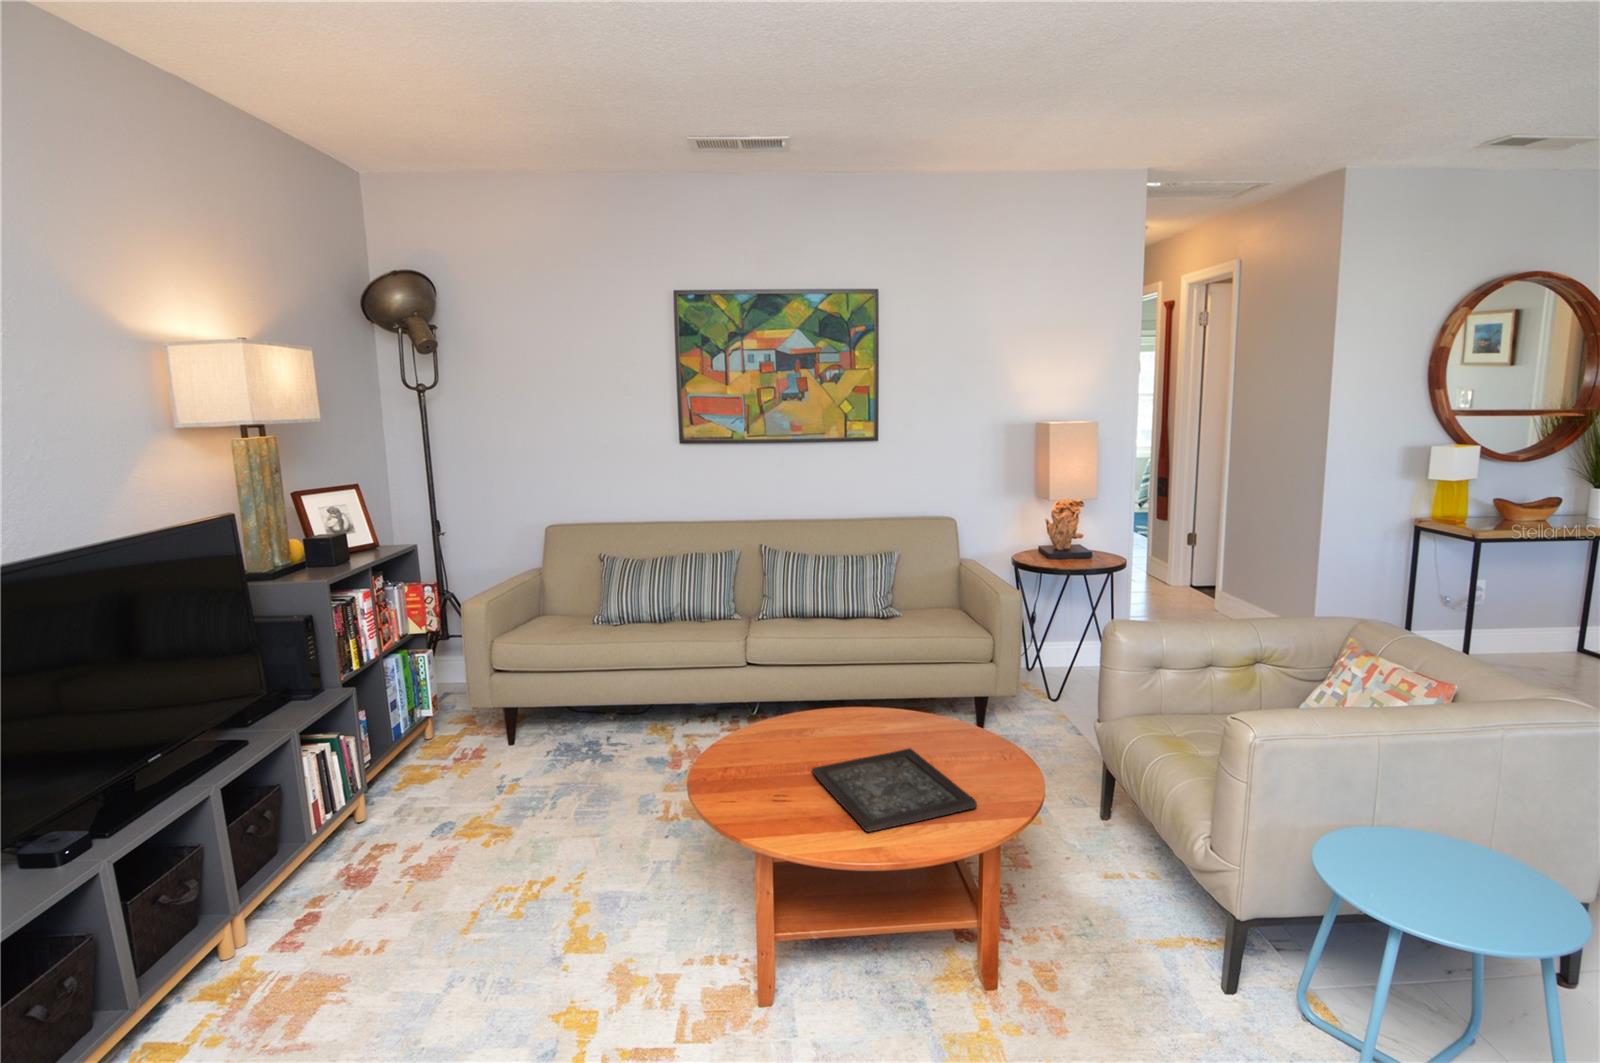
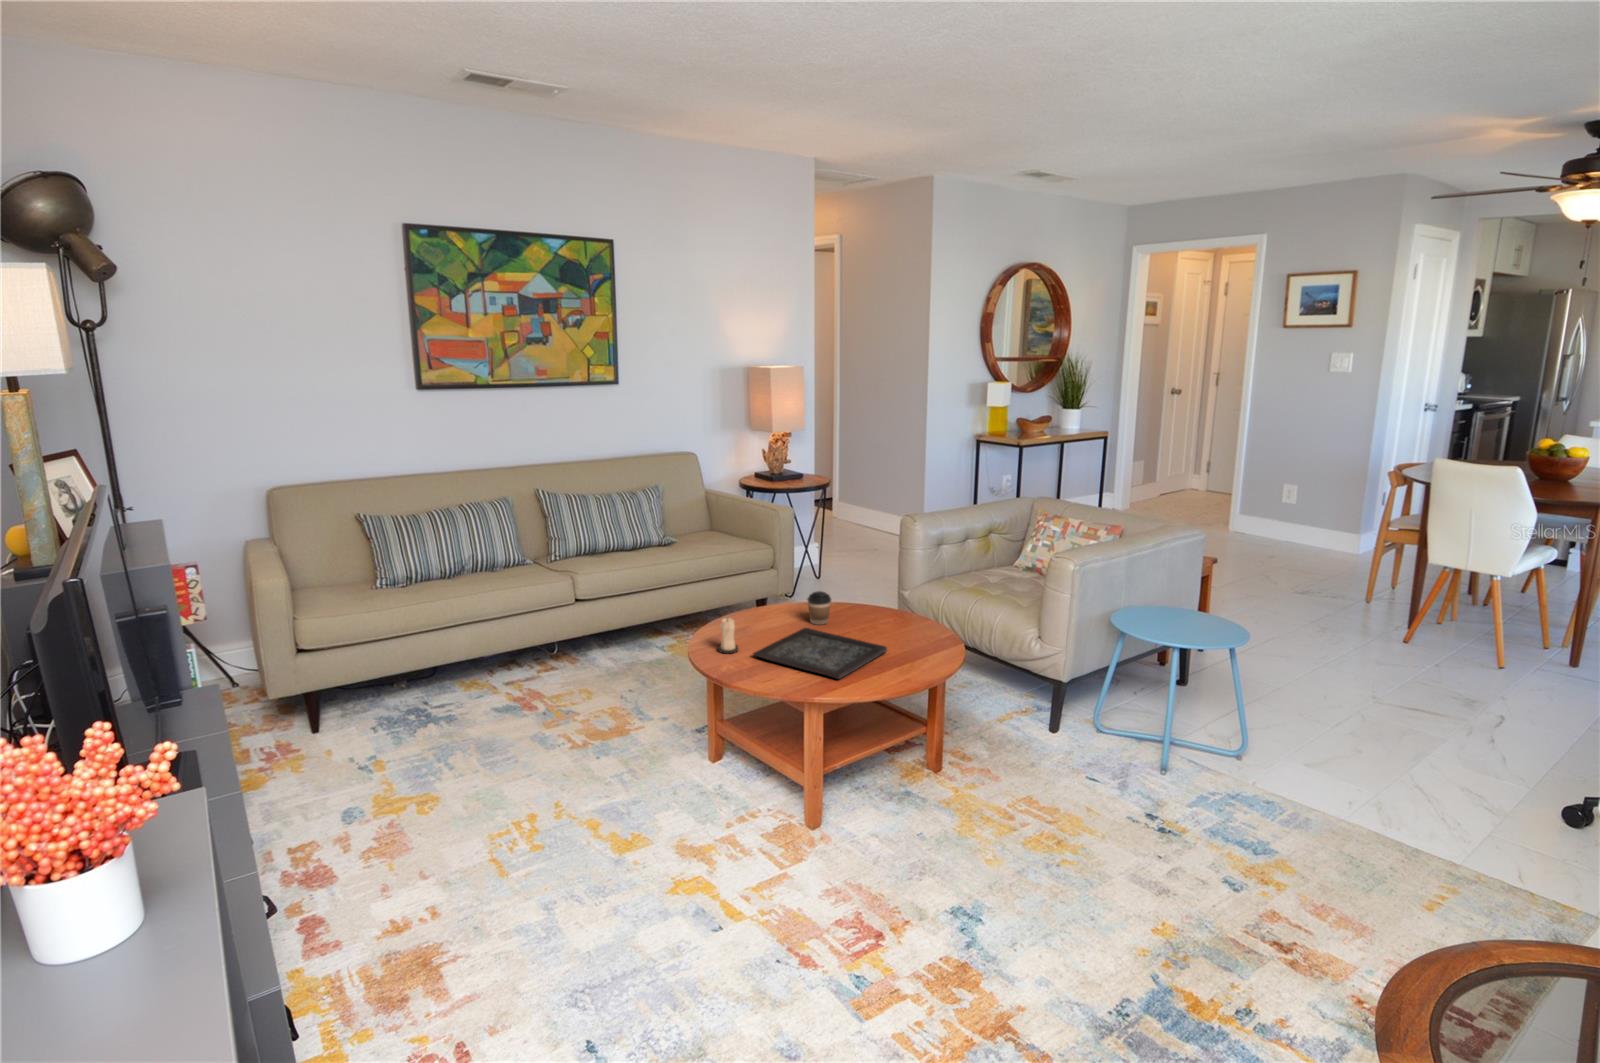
coffee cup: none [931,704,962,749] -> present [807,591,831,625]
candle: none [787,717,812,762] -> present [718,618,738,653]

